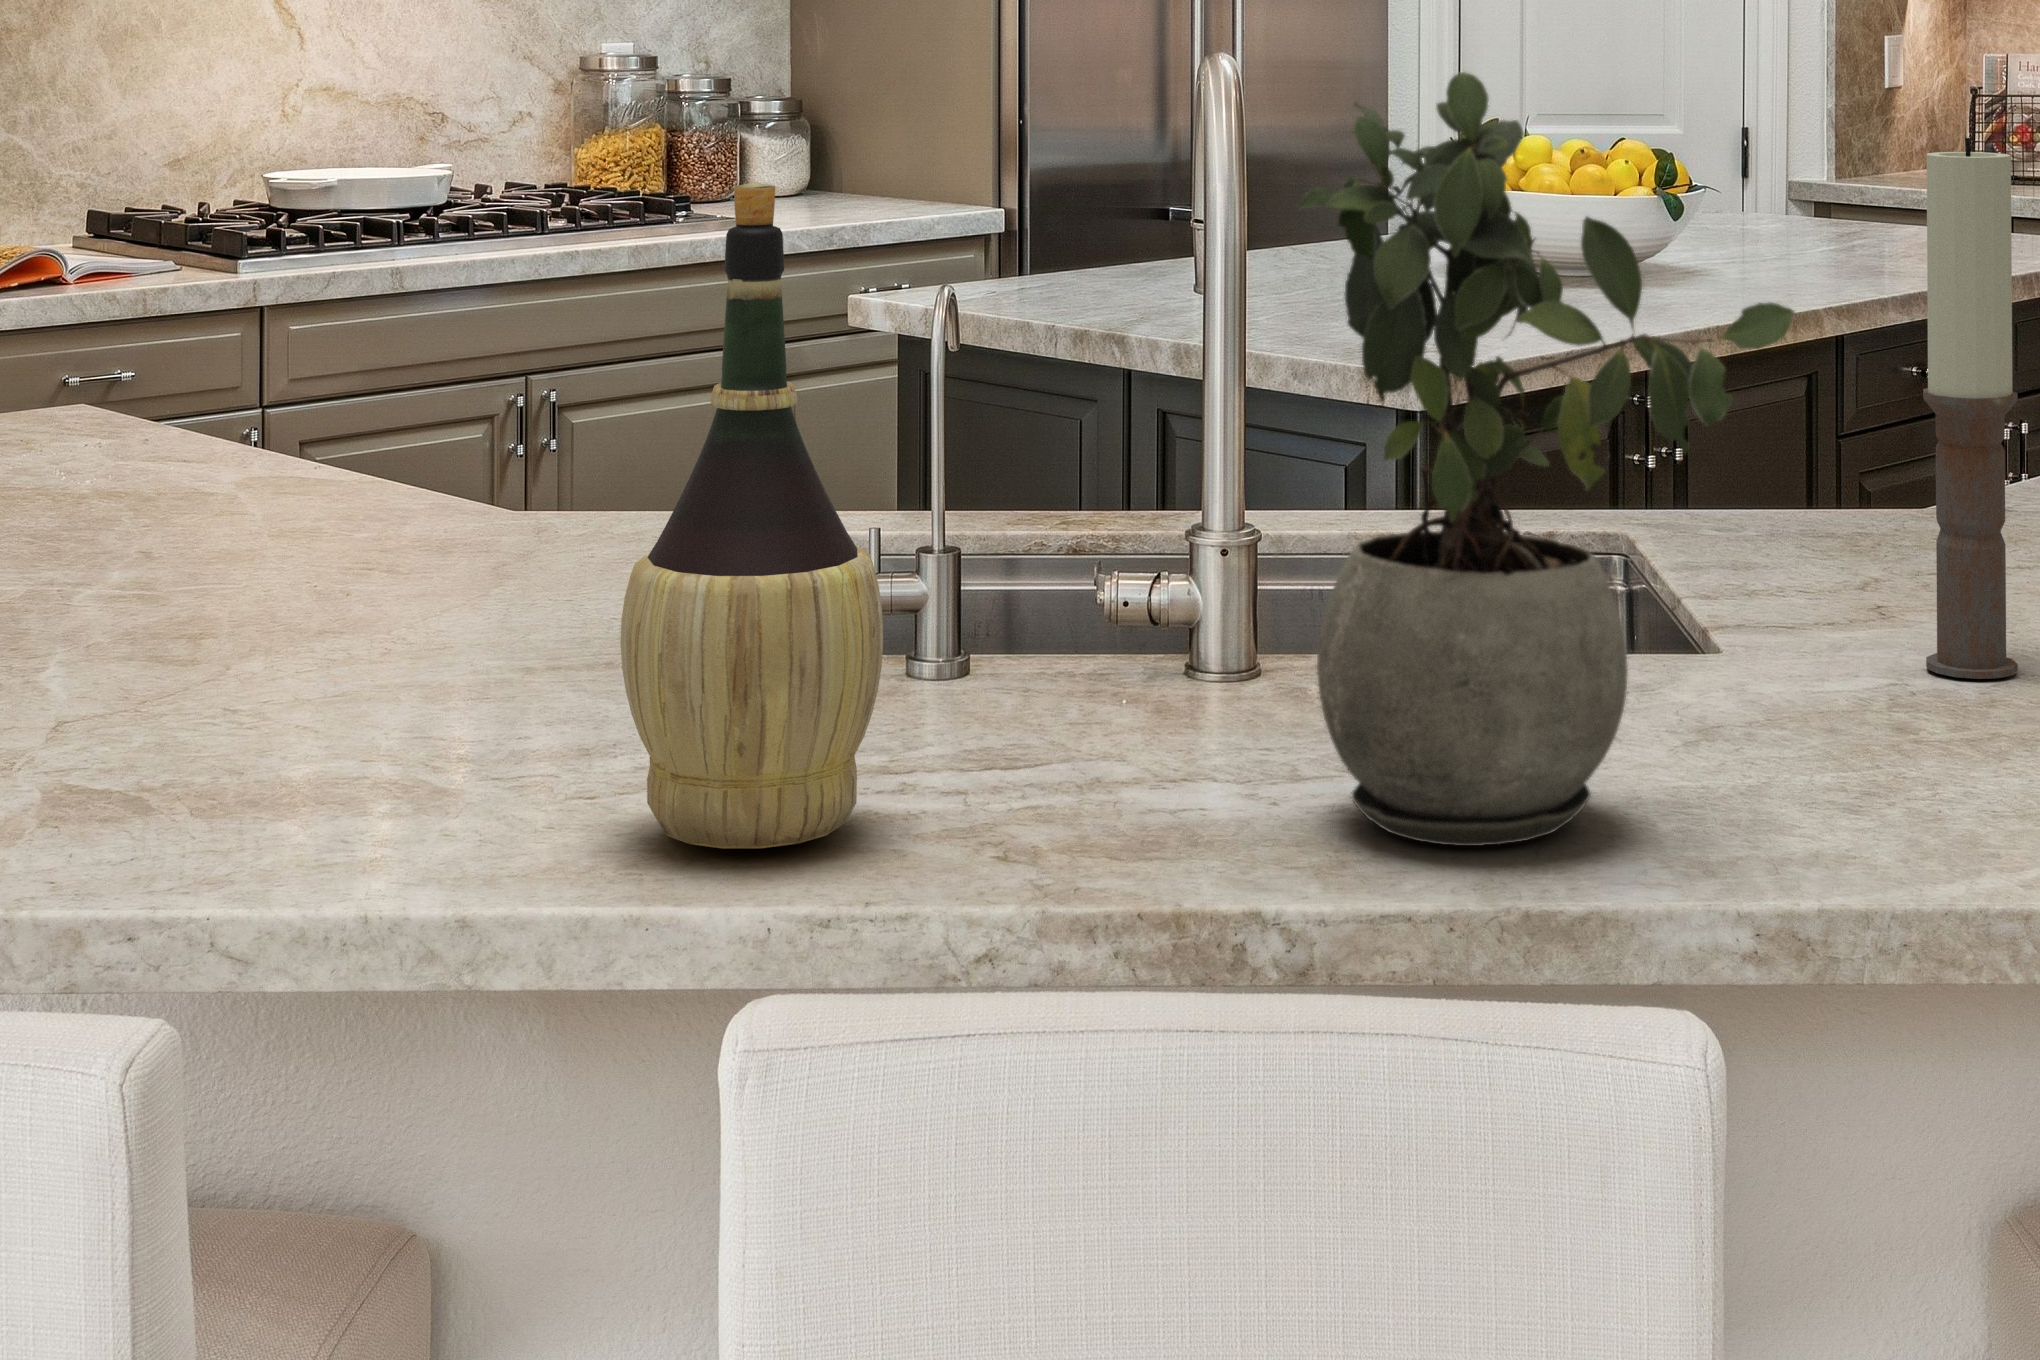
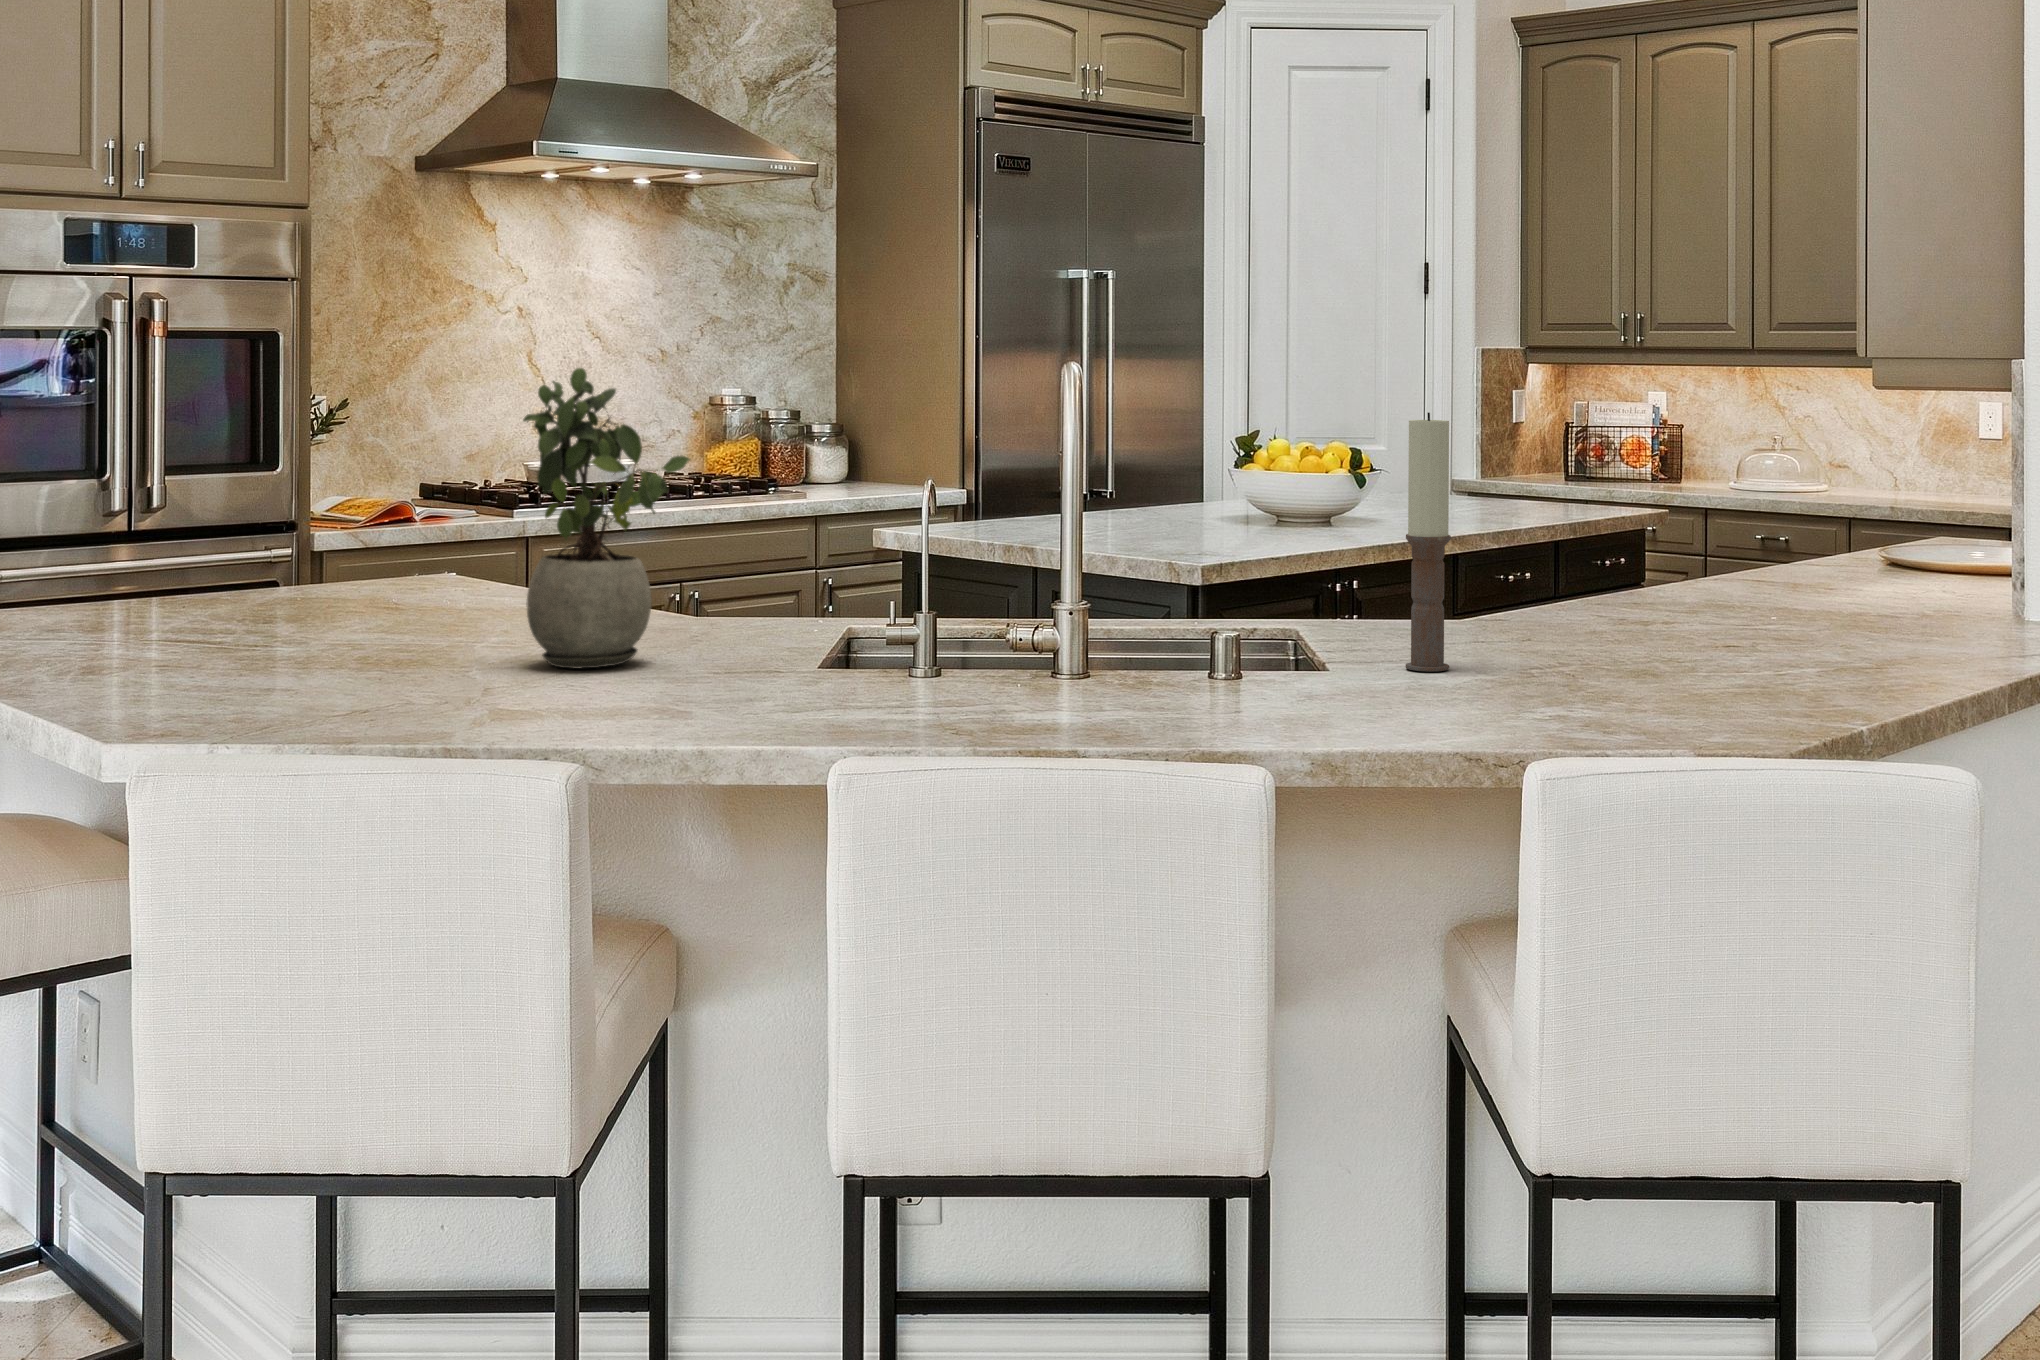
potted plant: present [1299,72,1794,846] -> present [523,368,690,669]
wine bottle: present [621,182,883,848] -> none [787,419,905,714]

